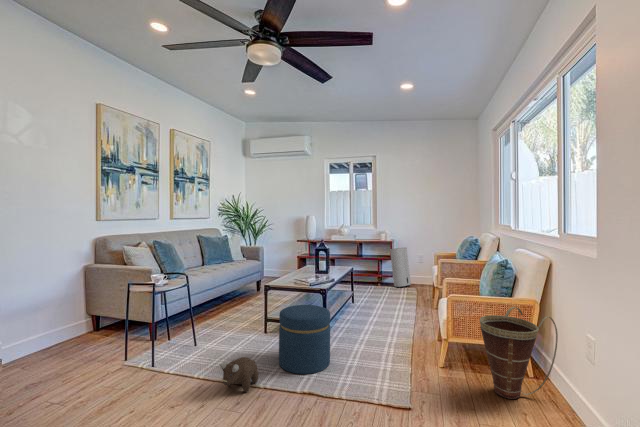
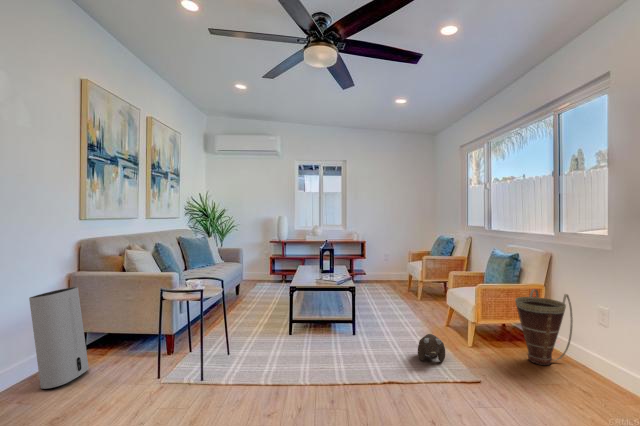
air purifier: present [390,248,411,287] -> present [29,287,89,389]
ottoman: present [279,305,330,374] -> none [329,301,380,368]
plush toy: present [220,357,258,392] -> present [418,334,445,362]

